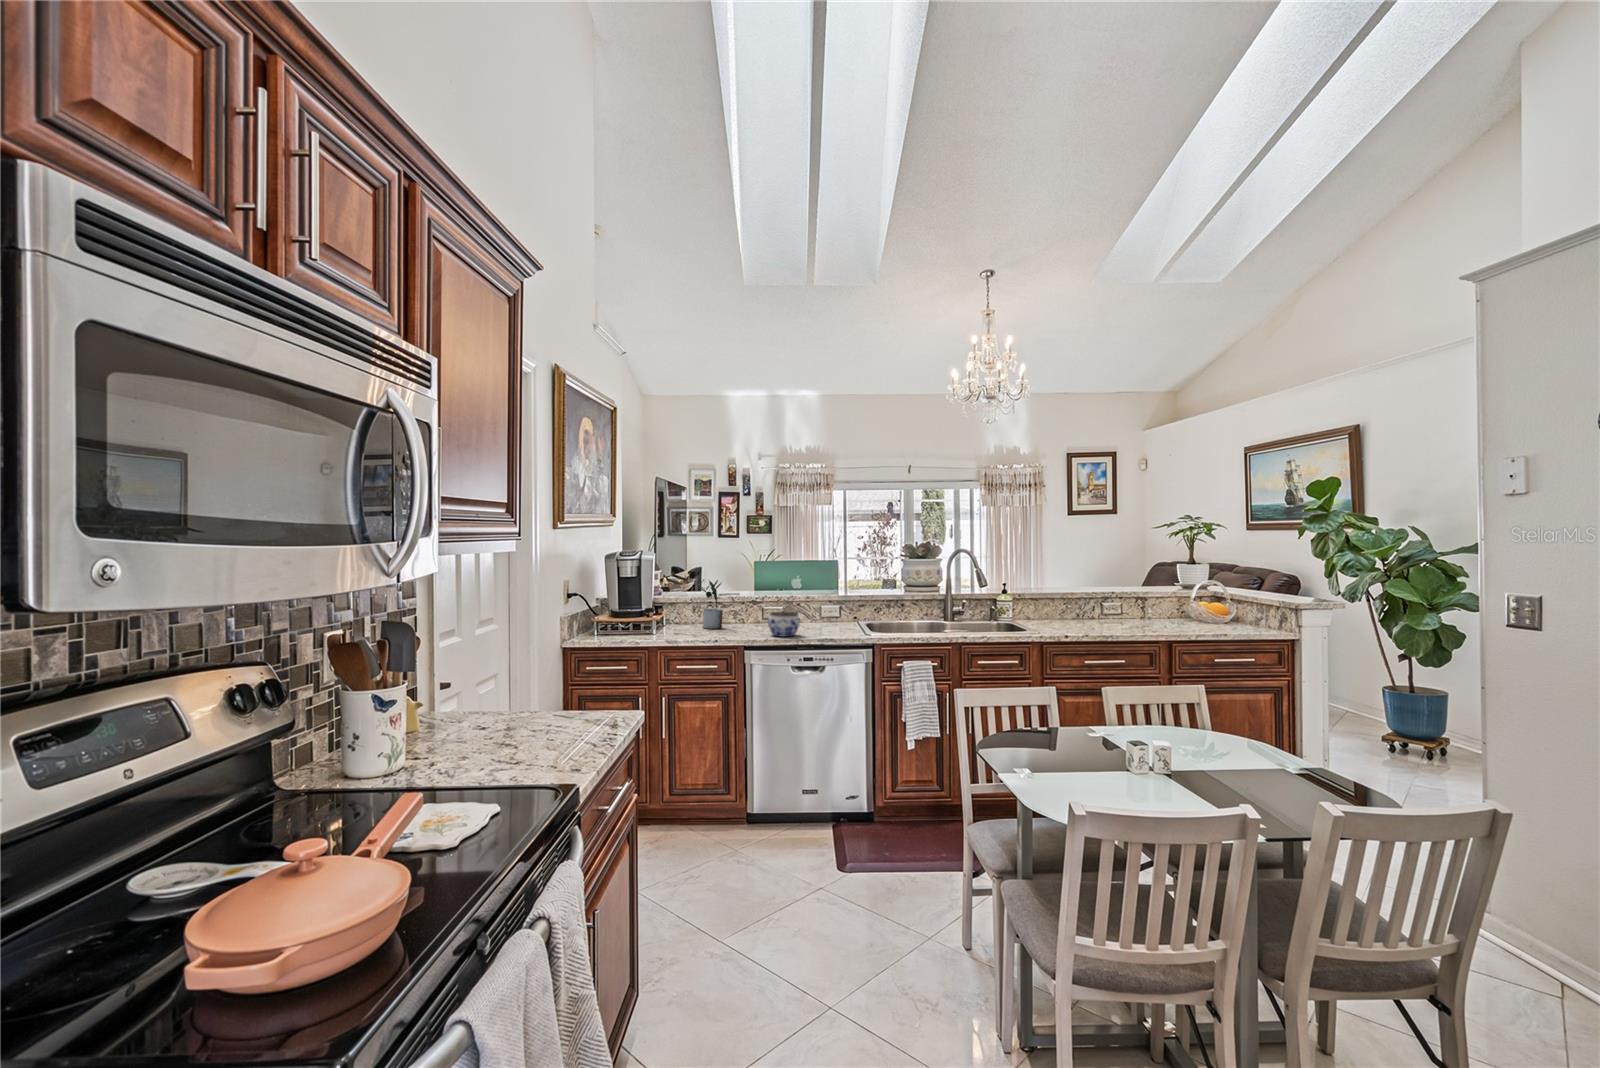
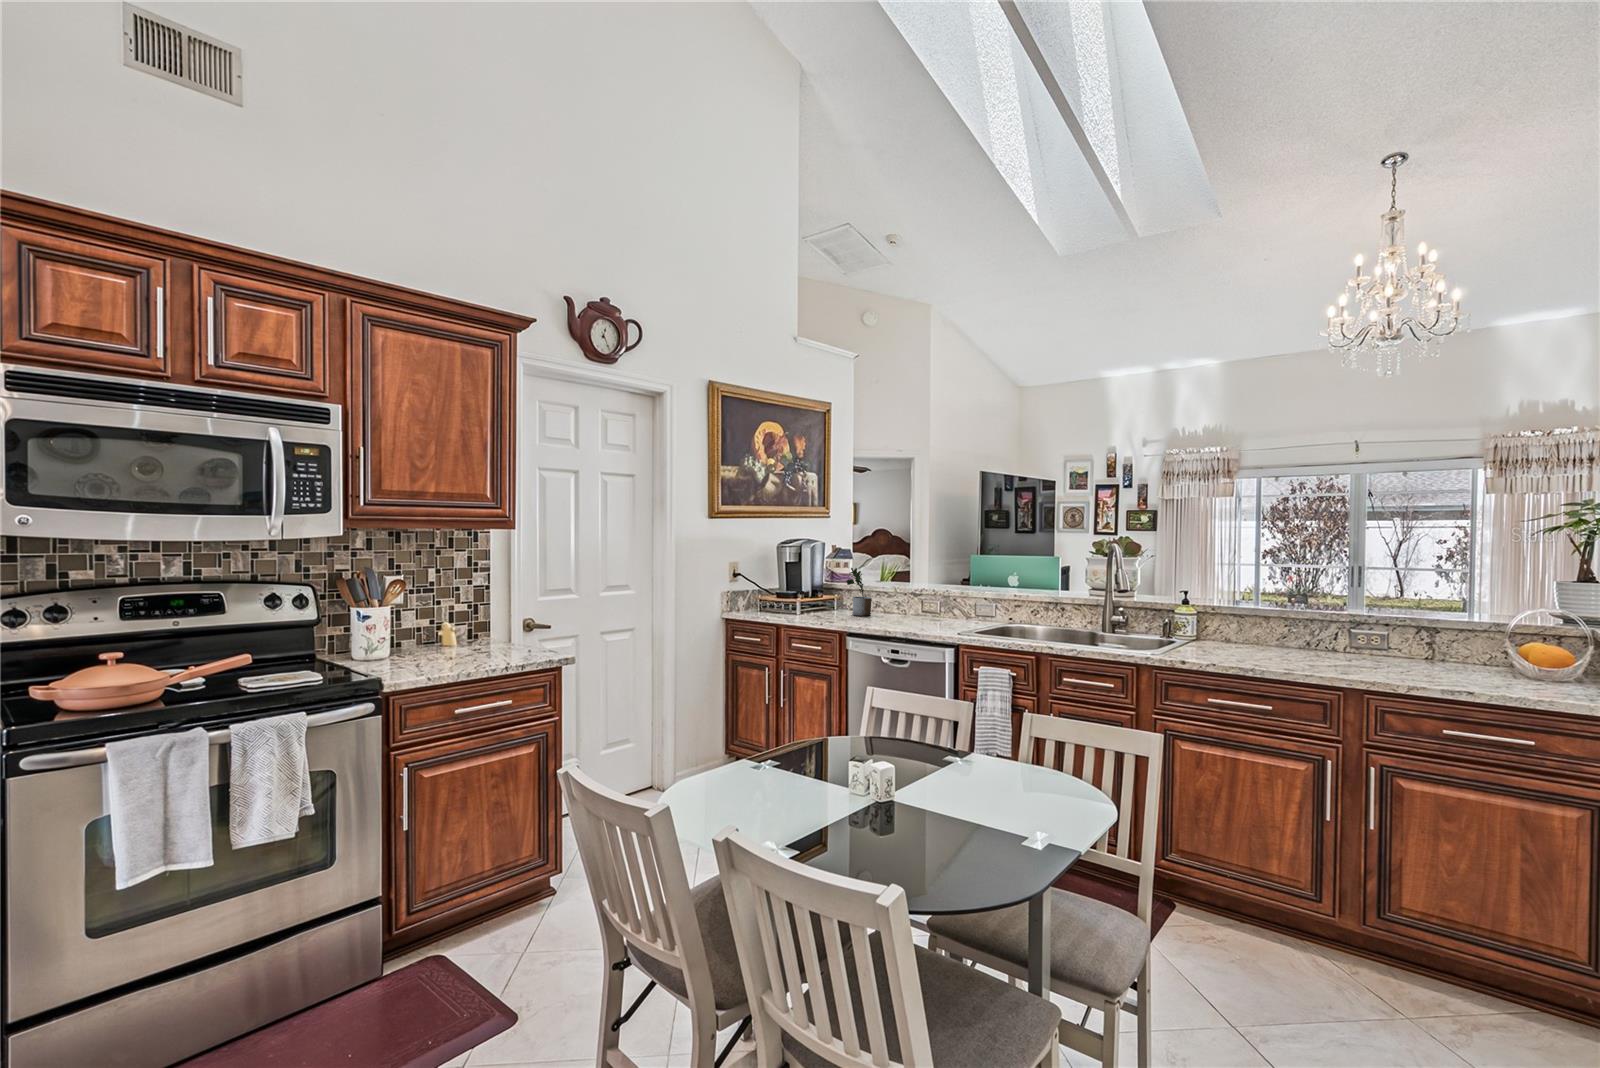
jar: present [768,611,800,637] -> none [874,602,906,628]

